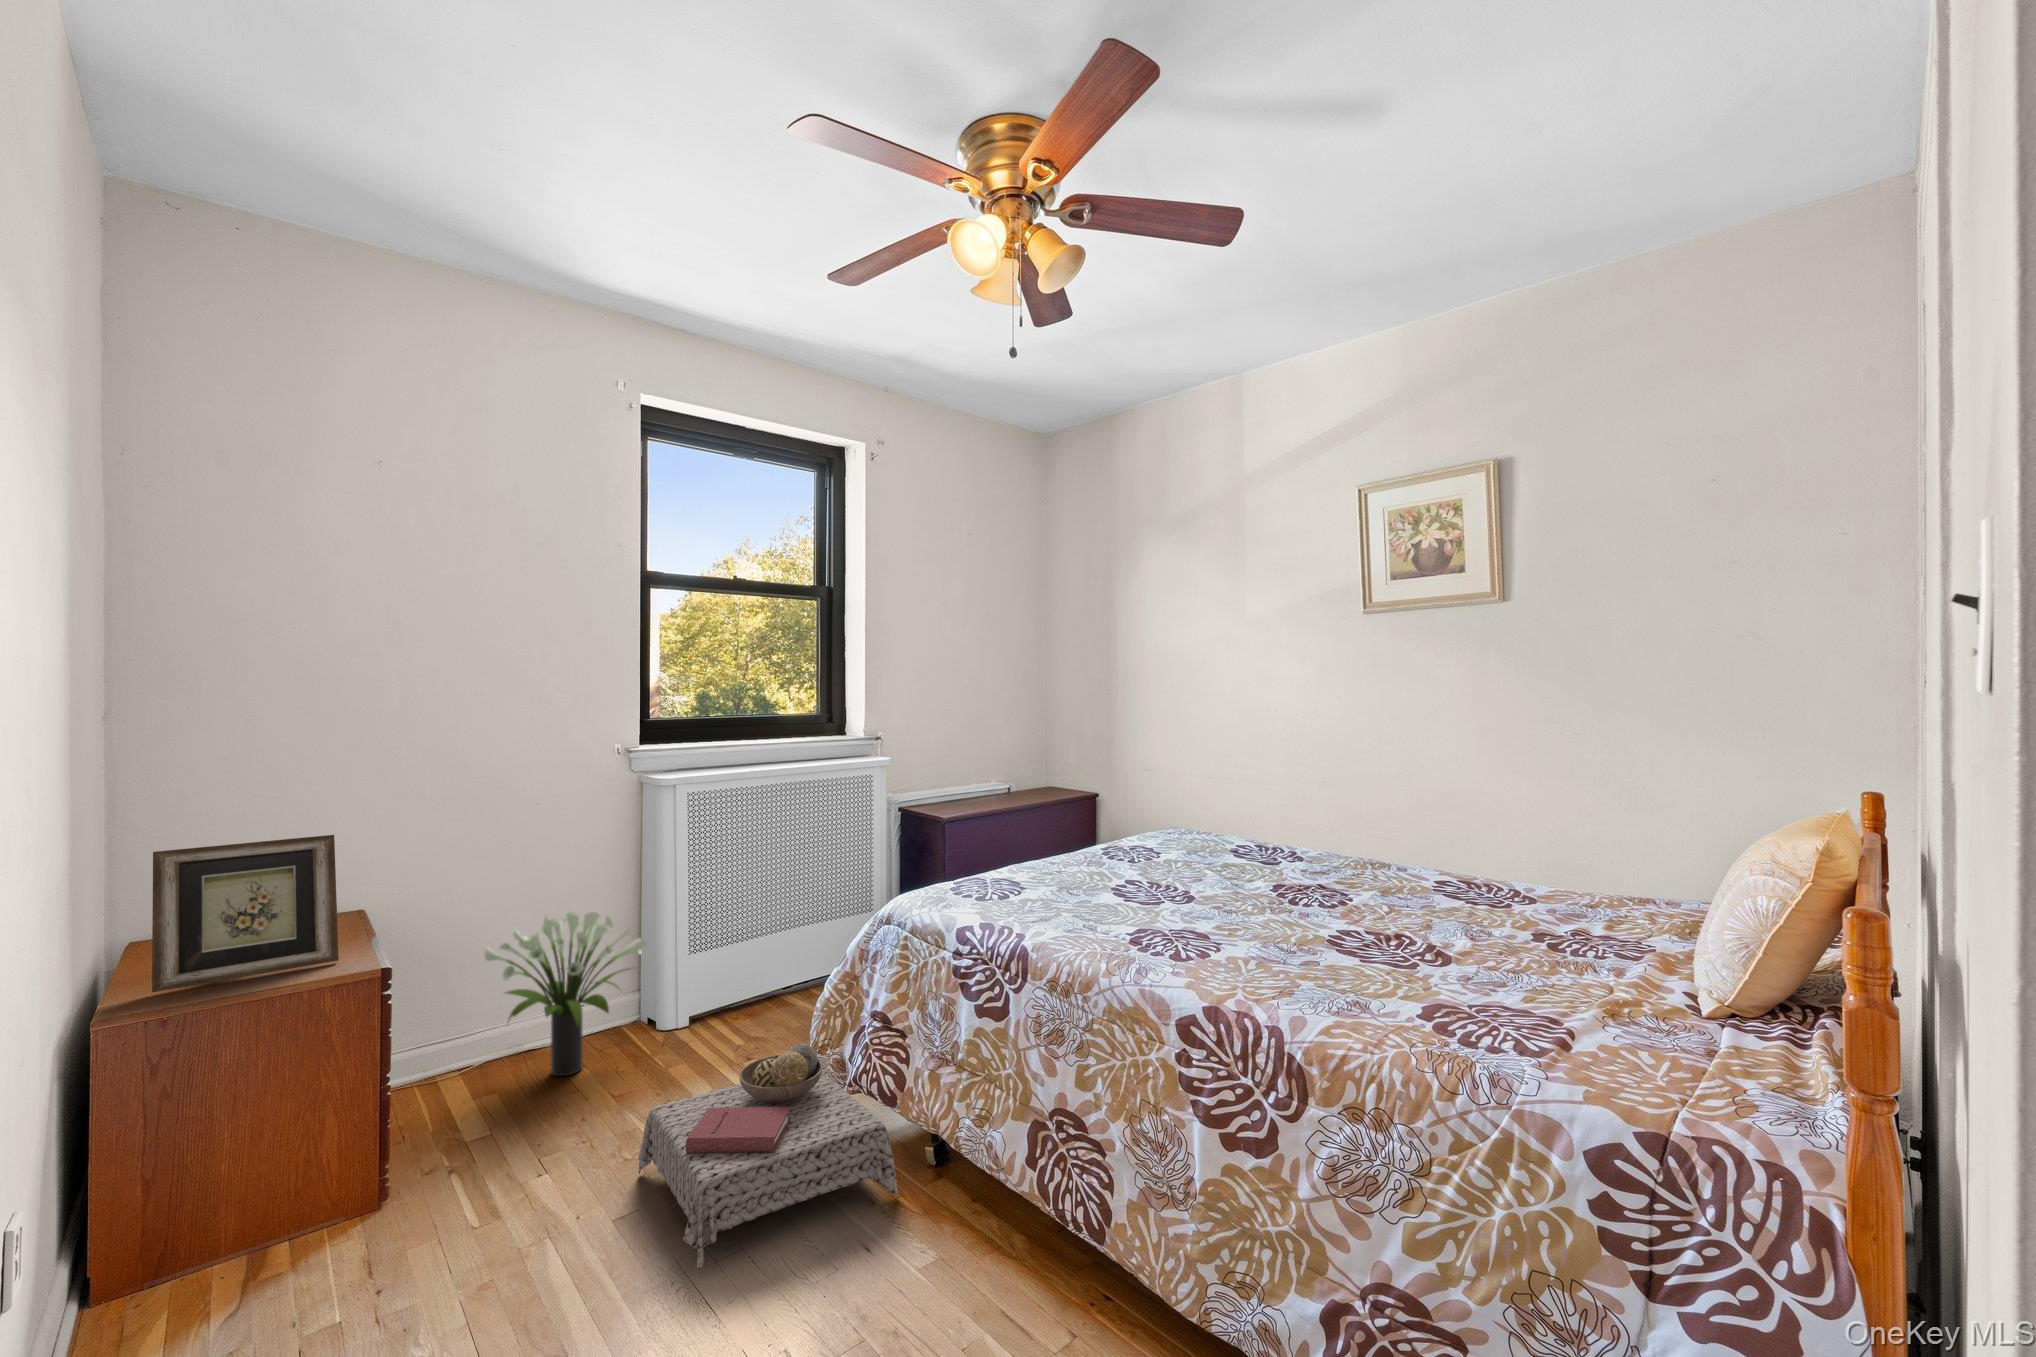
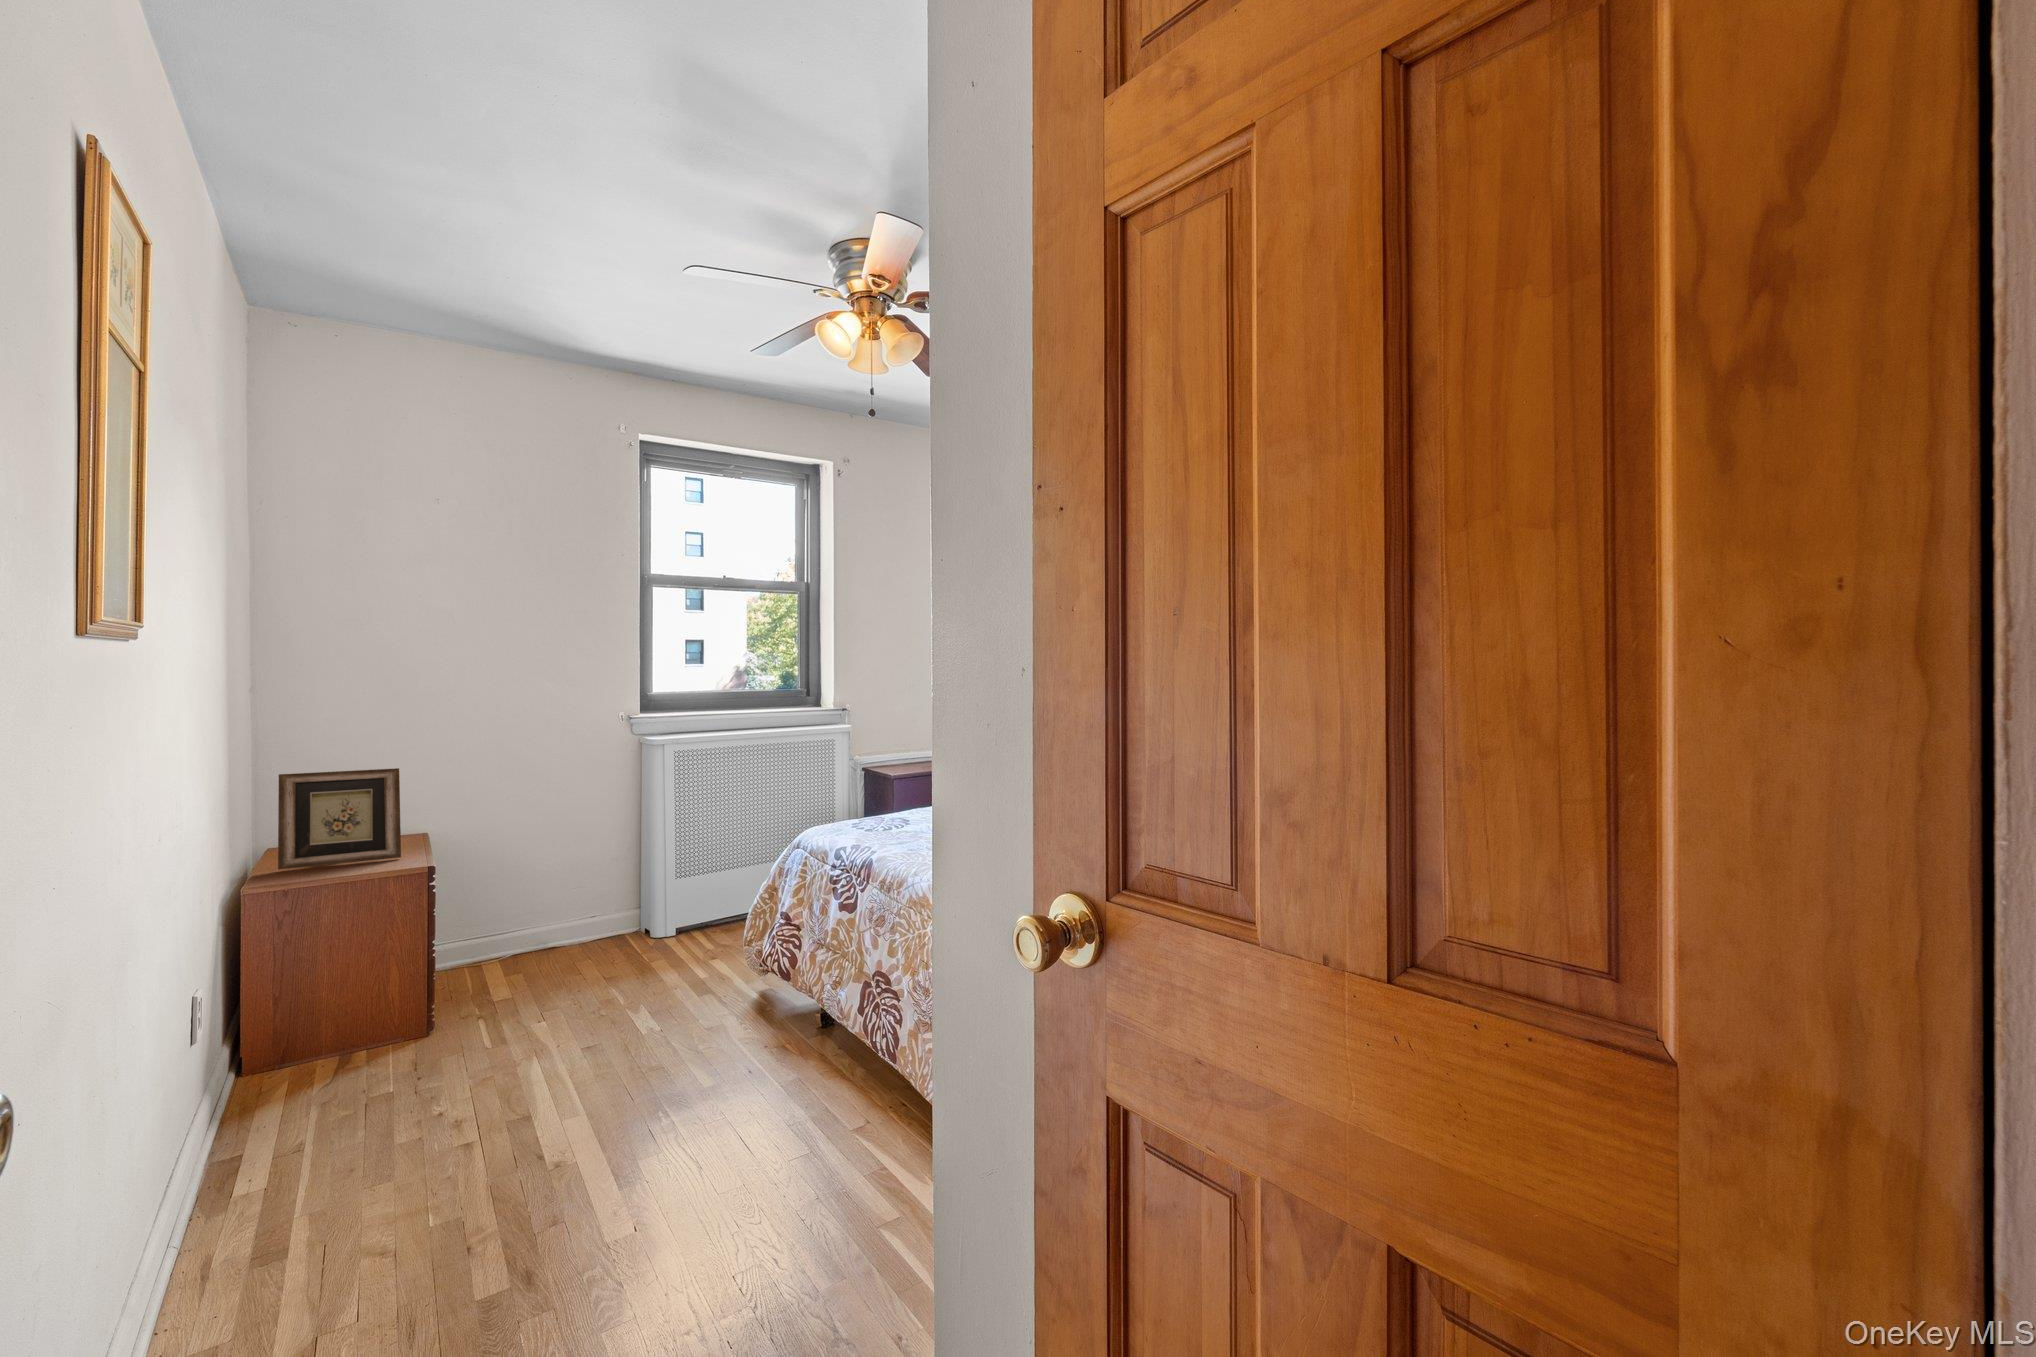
potted plant: present [485,912,646,1076] -> none [514,838,638,963]
ottoman: present [638,1044,898,1272] -> none [605,934,785,1075]

